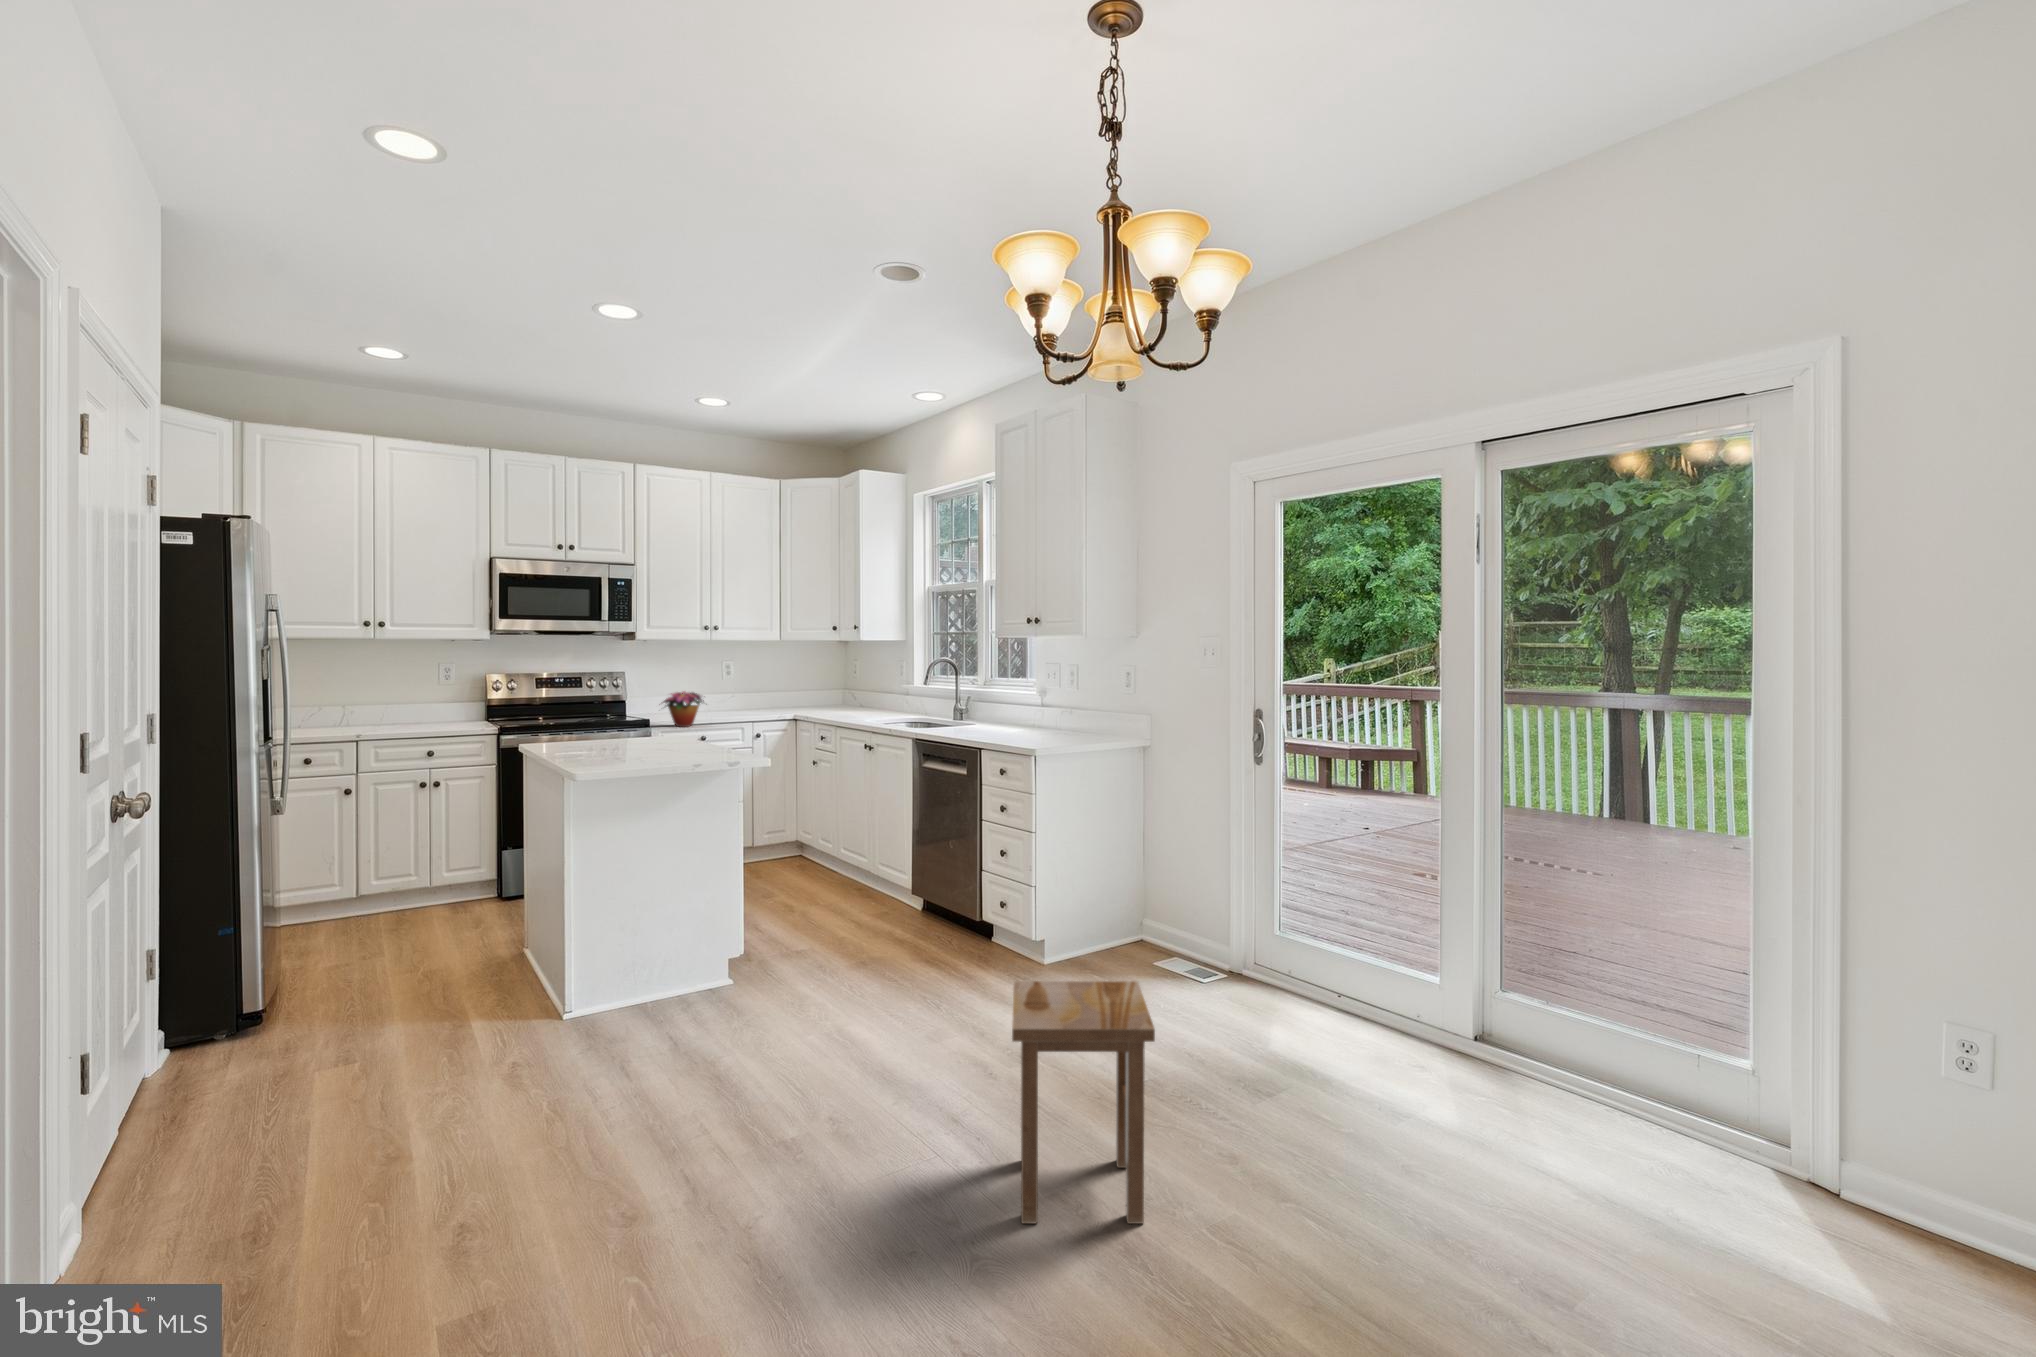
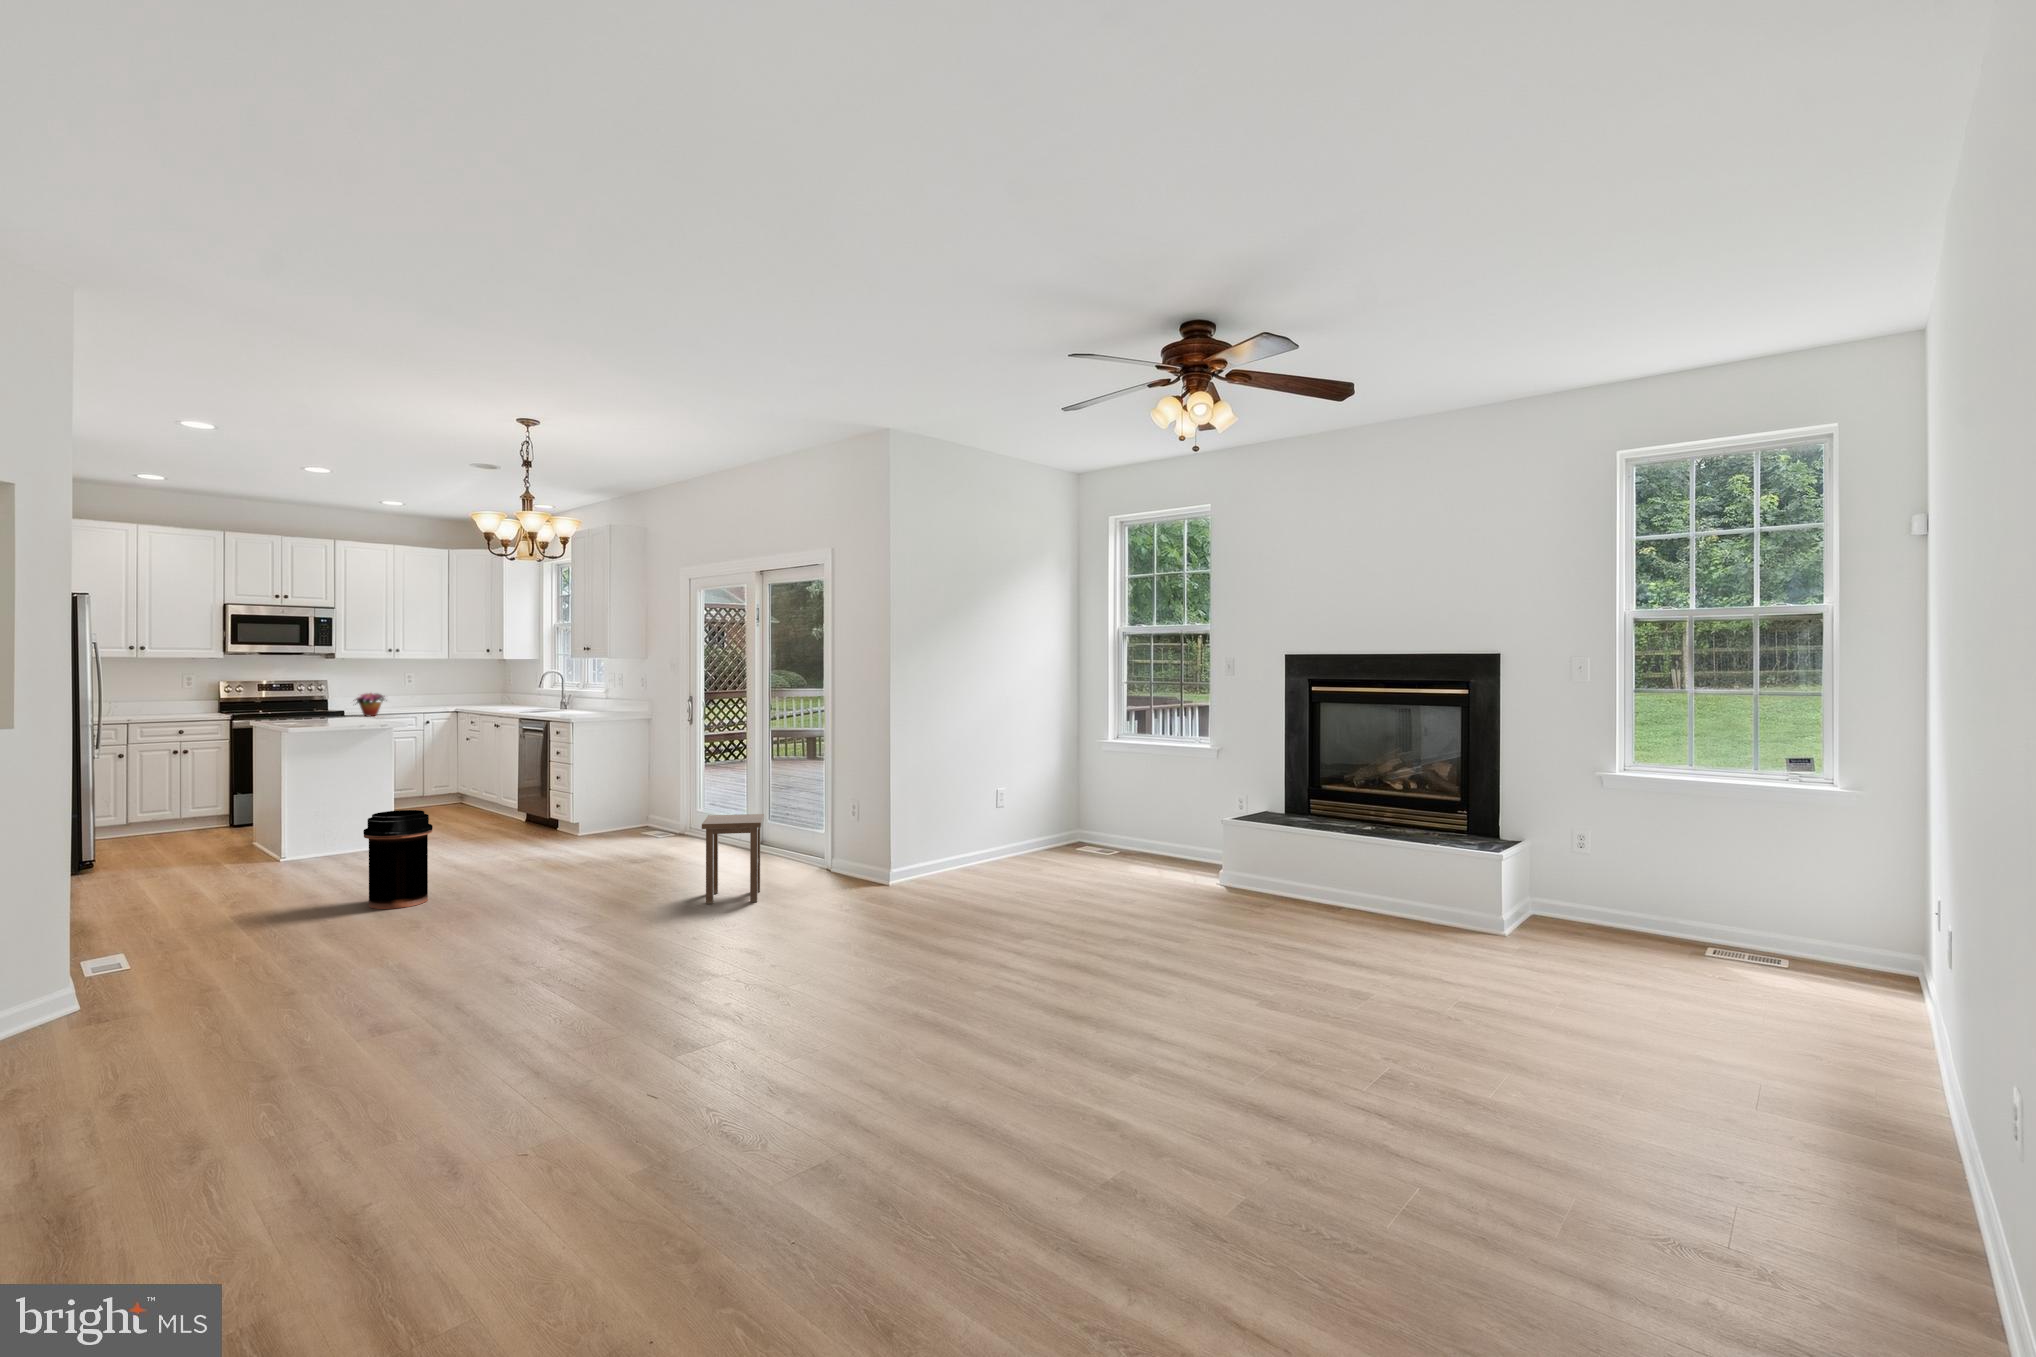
trash can: none [765,979,910,1249] -> present [363,810,433,909]
stool: present [1012,981,1155,1224] -> present [702,814,764,904]

